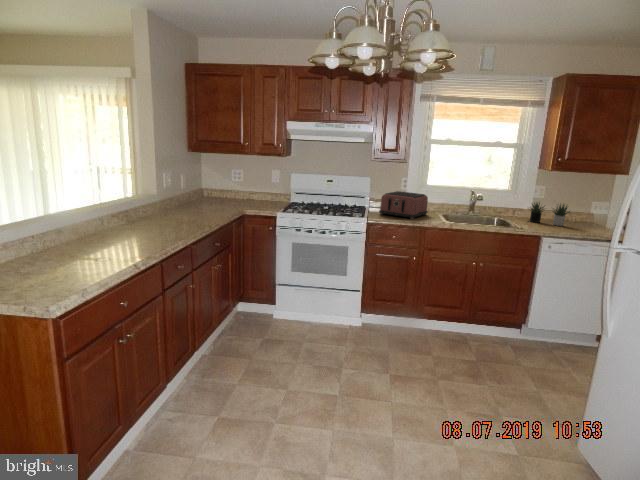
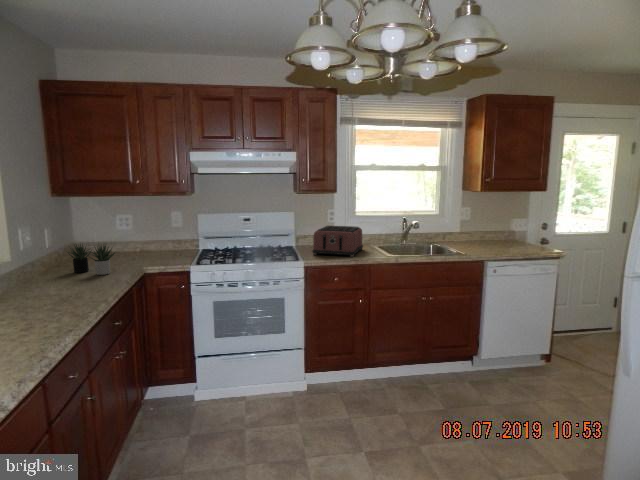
succulent plant: present [530,203,570,226] -> present [68,244,115,275]

